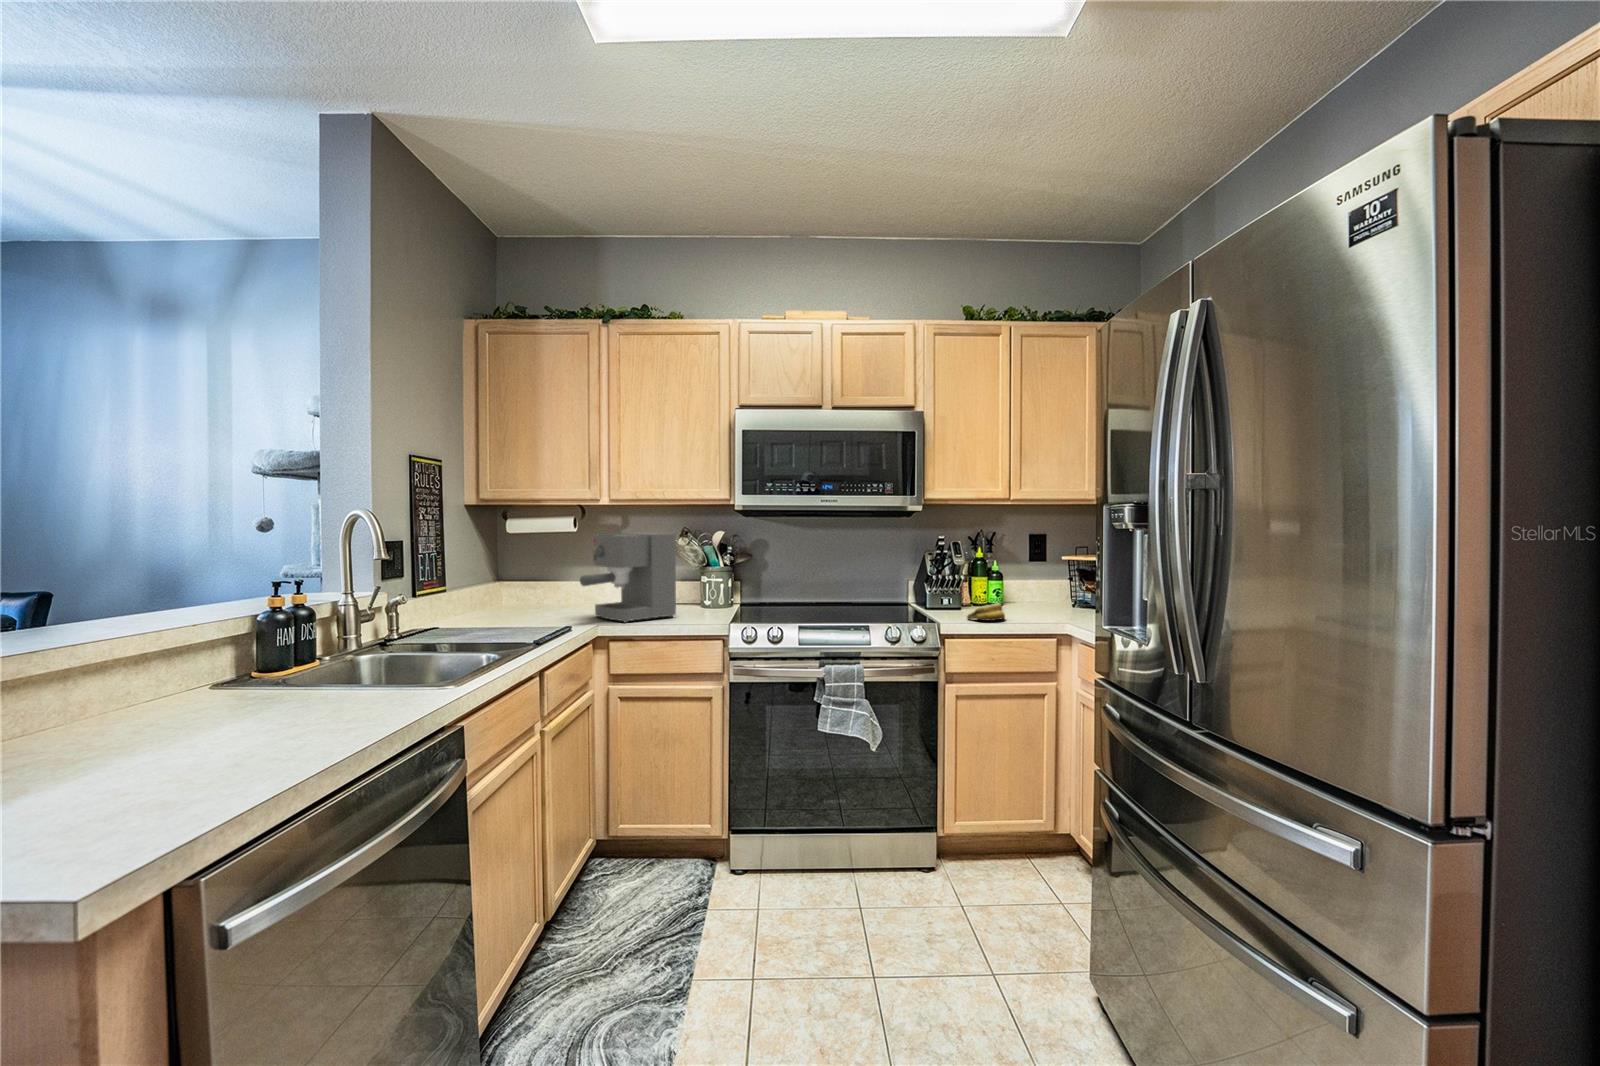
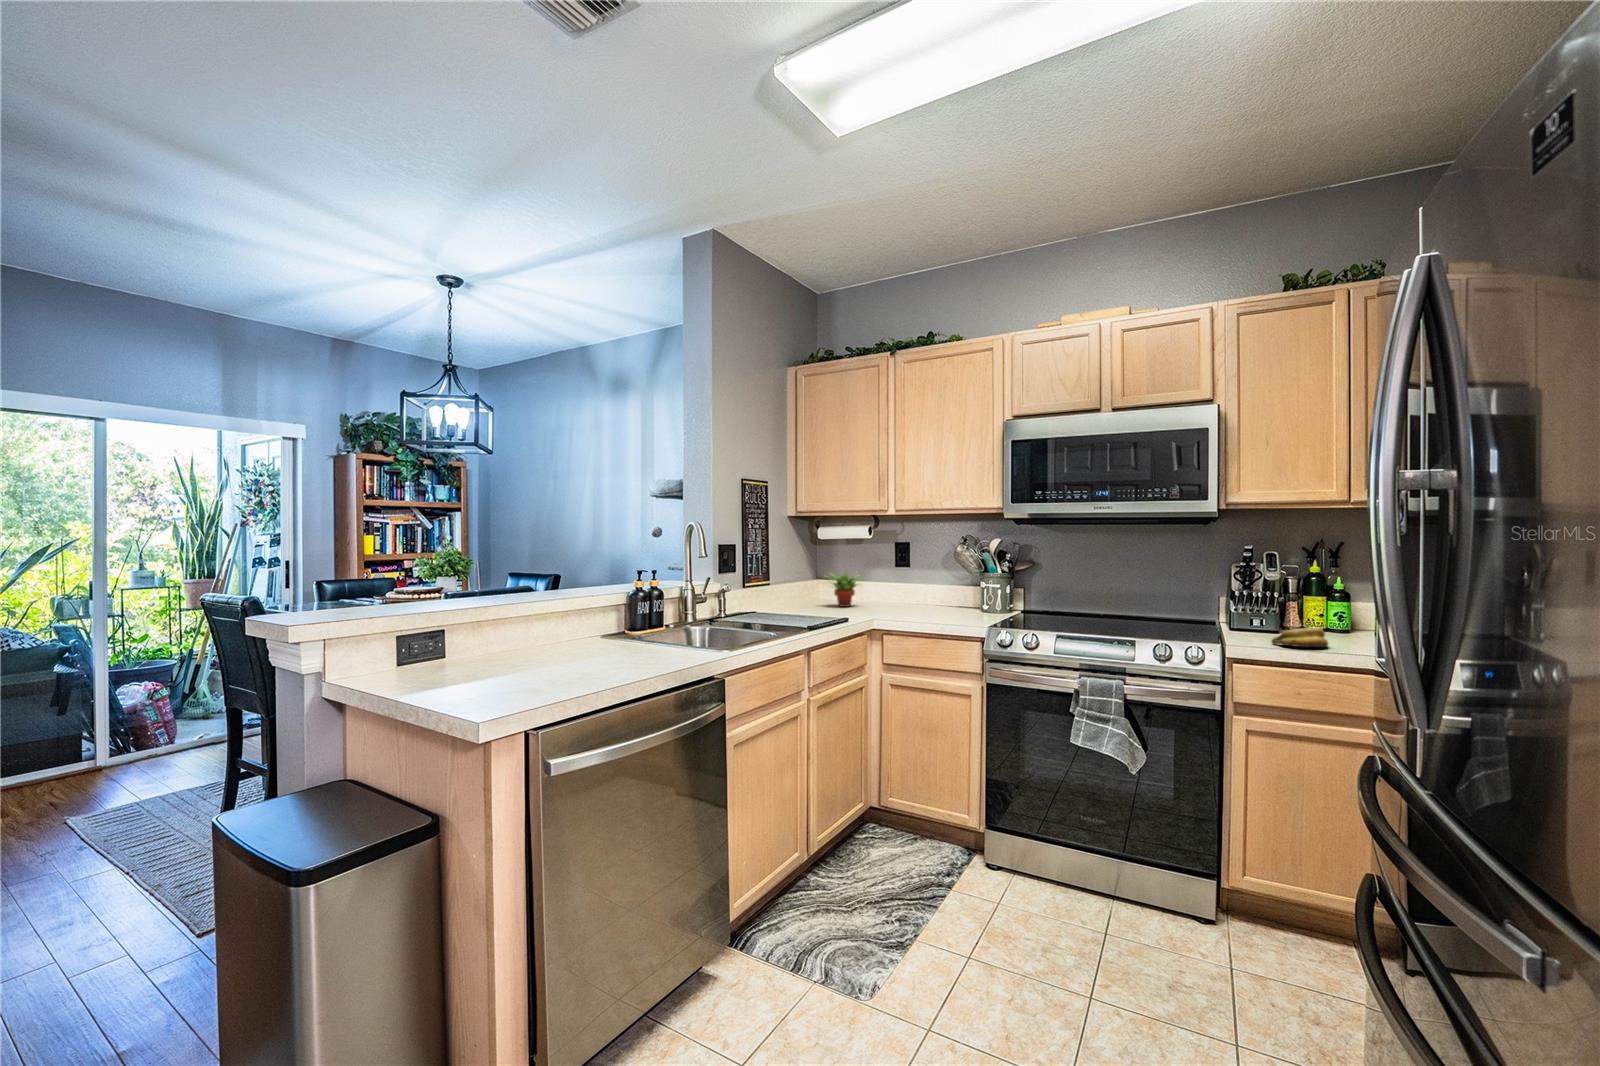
coffee maker: present [580,533,676,623] -> none [860,540,946,619]
succulent plant: none [517,568,567,613] -> present [829,573,857,607]

